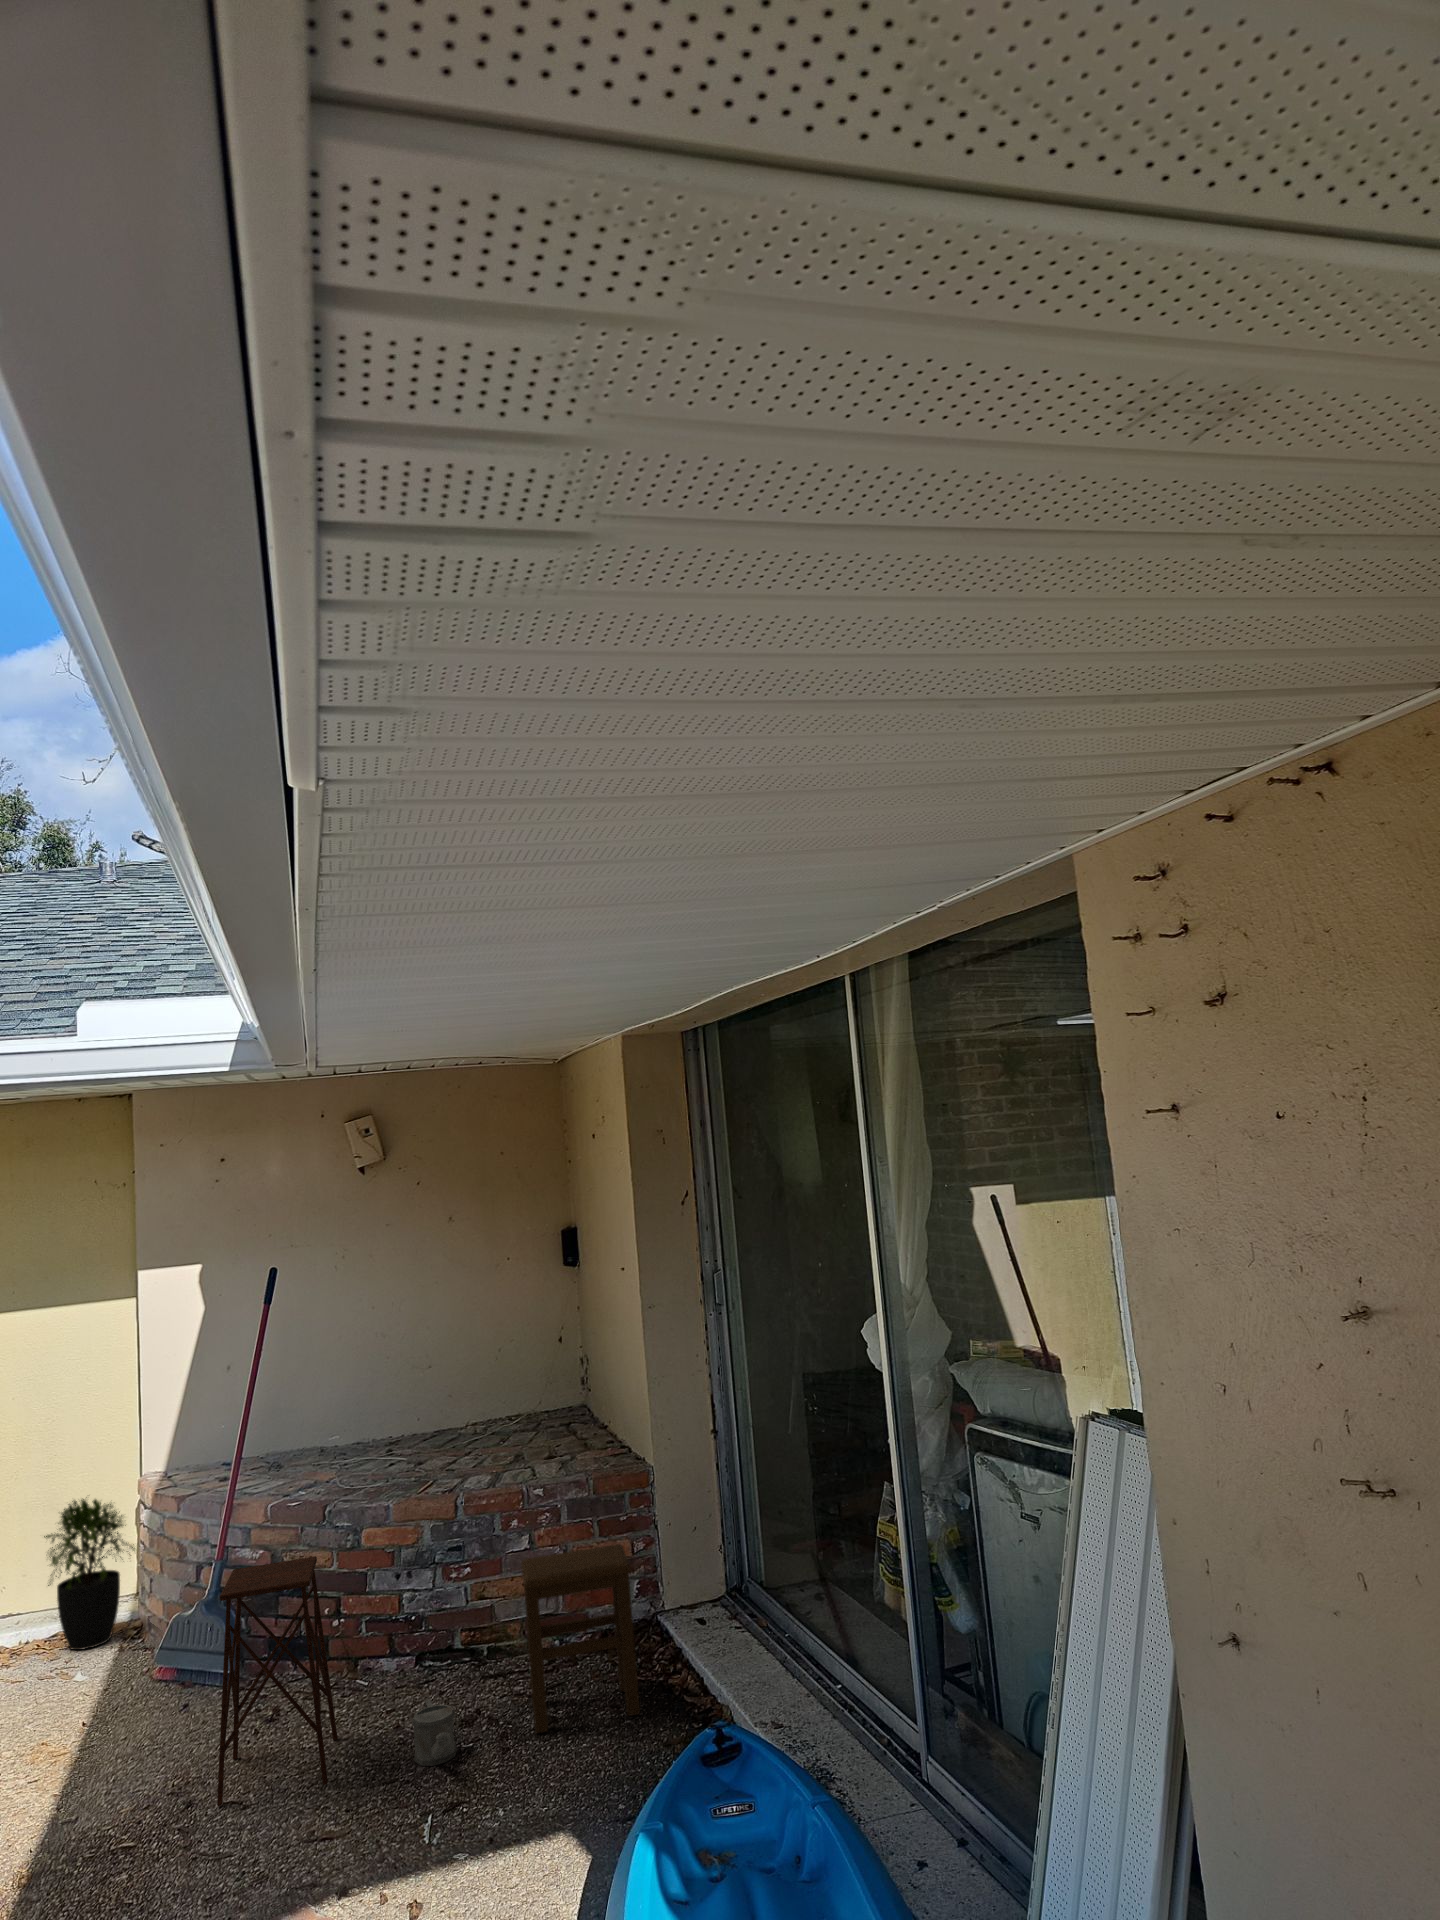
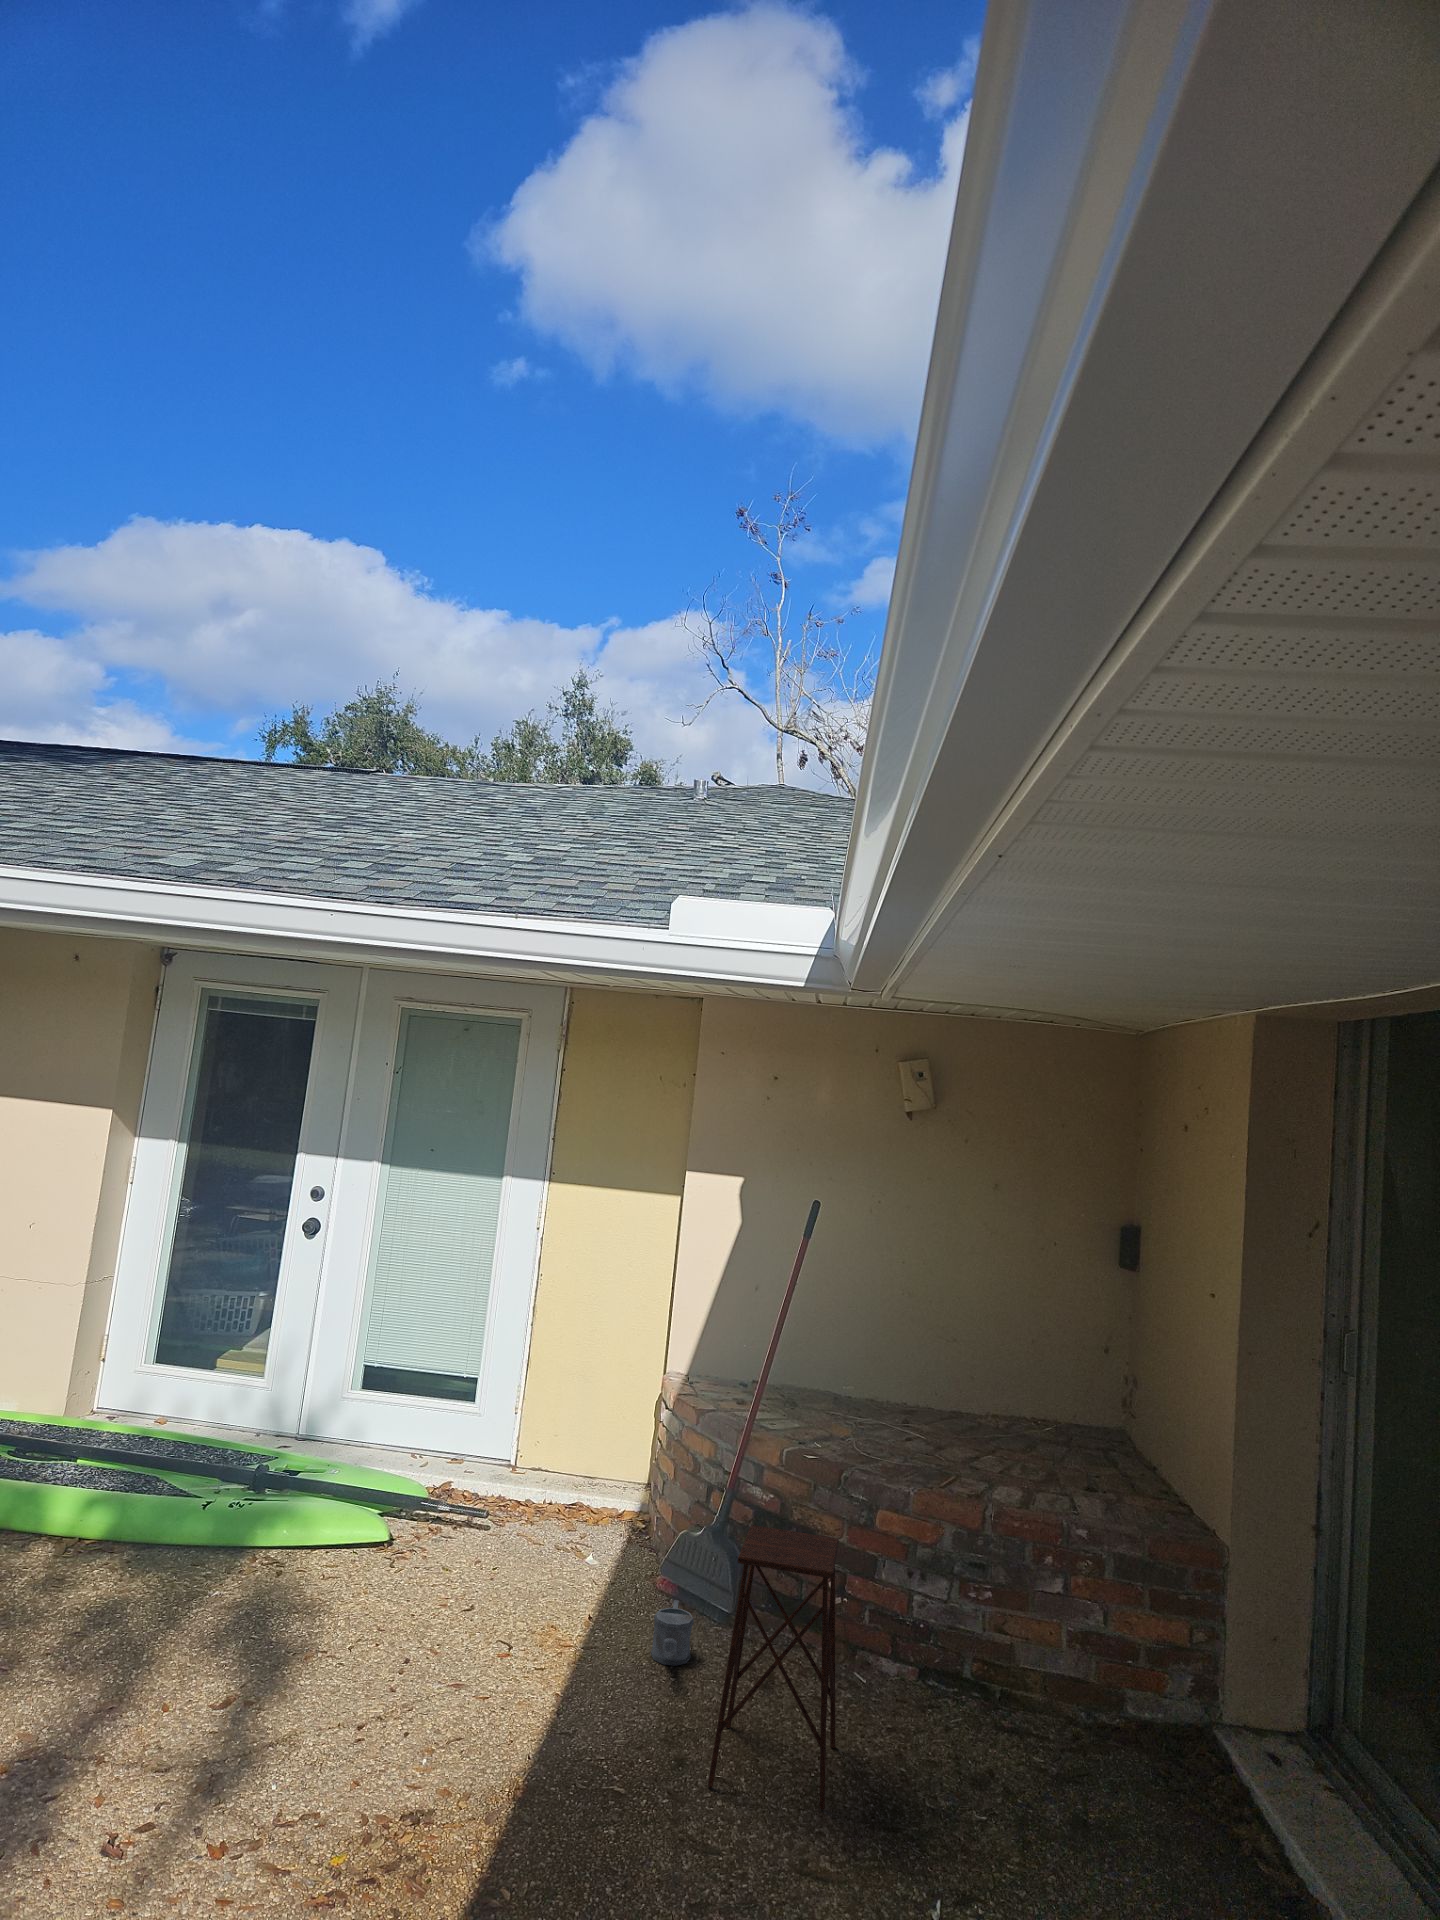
potted plant: present [44,1497,135,1650] -> none [572,1379,659,1529]
stool: present [521,1544,640,1733] -> none [1061,1620,1220,1875]
watering can: present [412,1699,457,1766] -> present [651,1600,694,1666]

